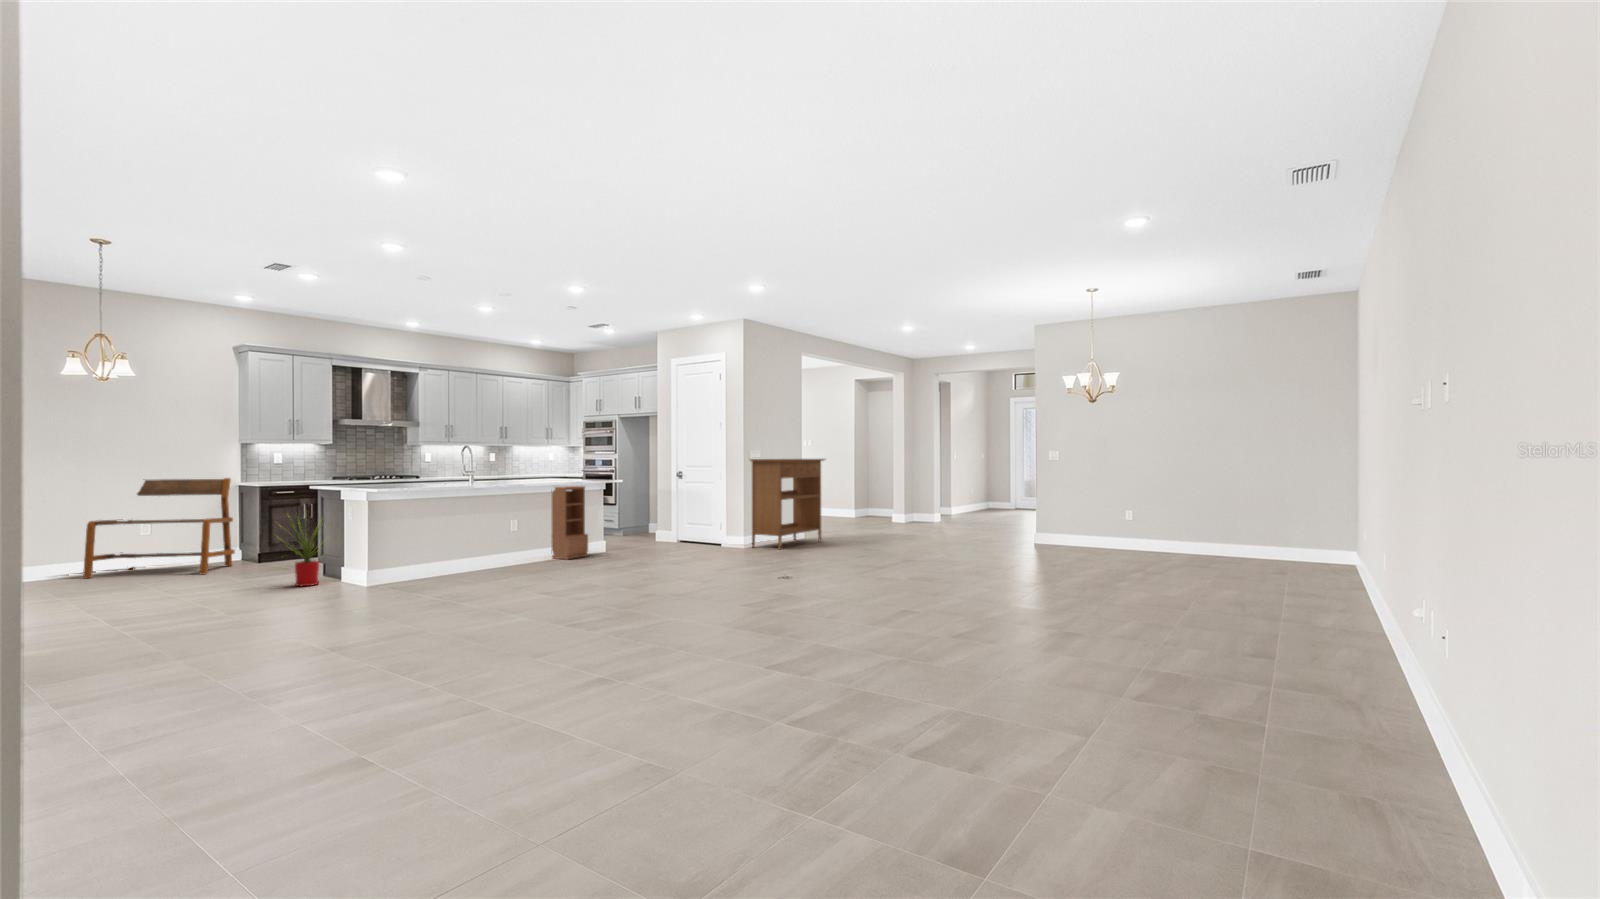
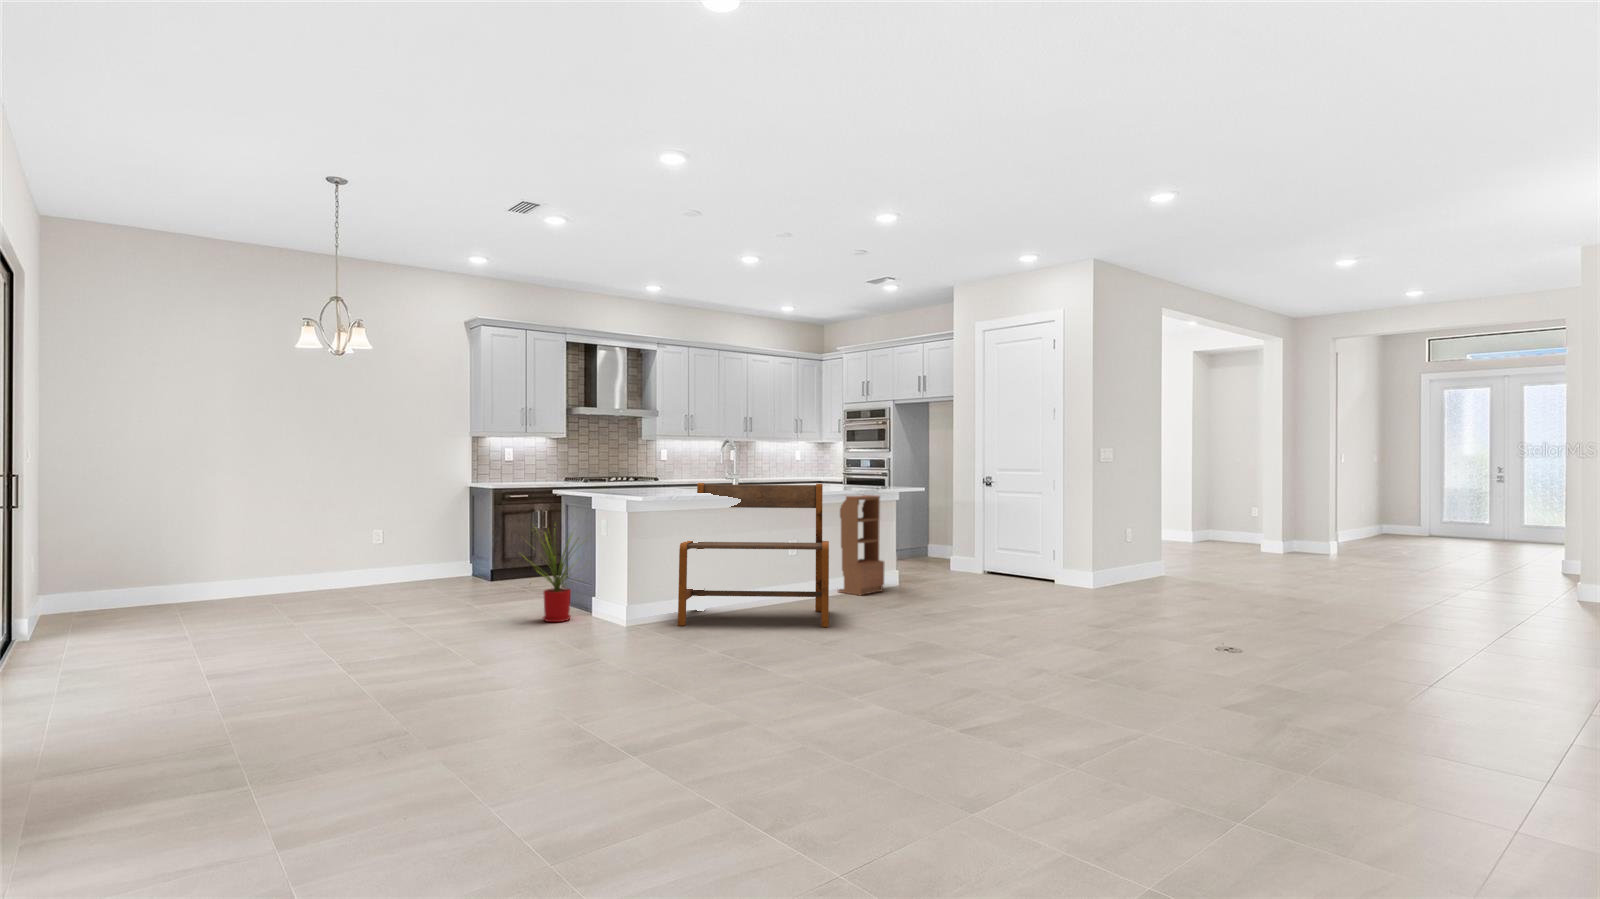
console table: present [750,459,825,550] -> none [1102,460,1209,593]
bench: present [83,478,235,579] -> present [678,483,829,627]

